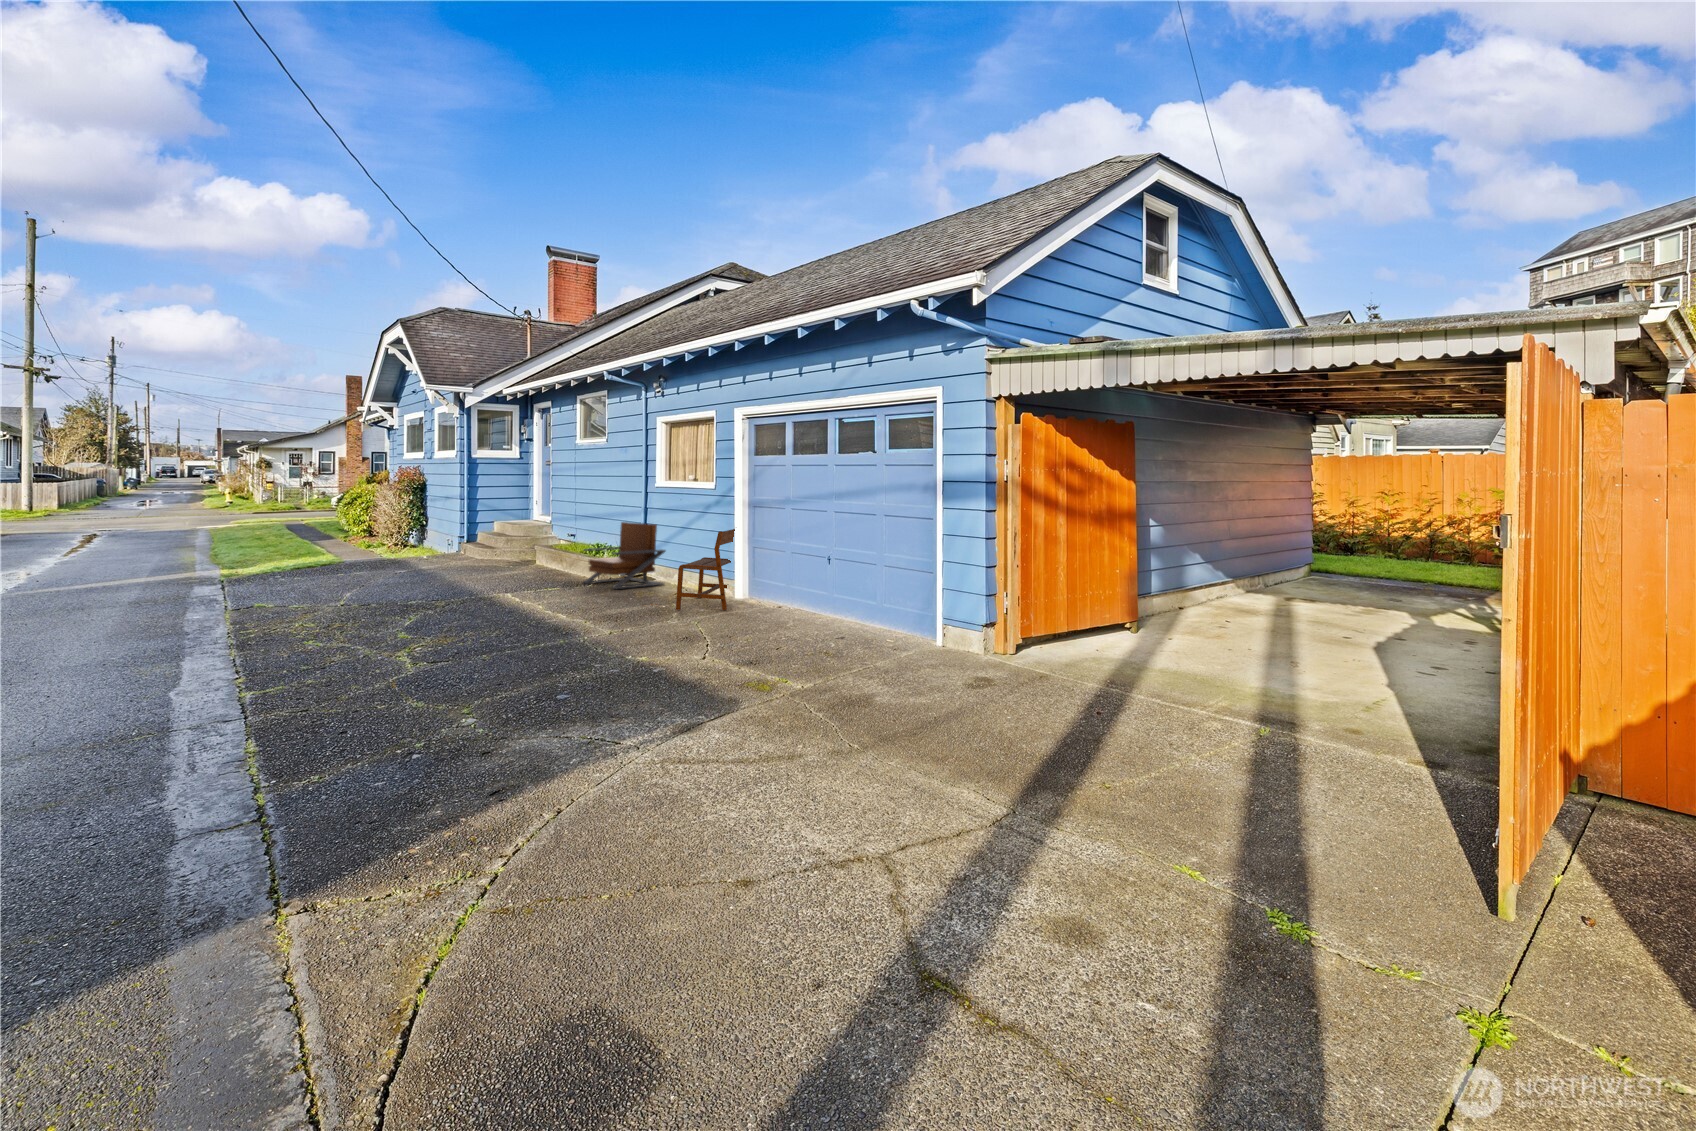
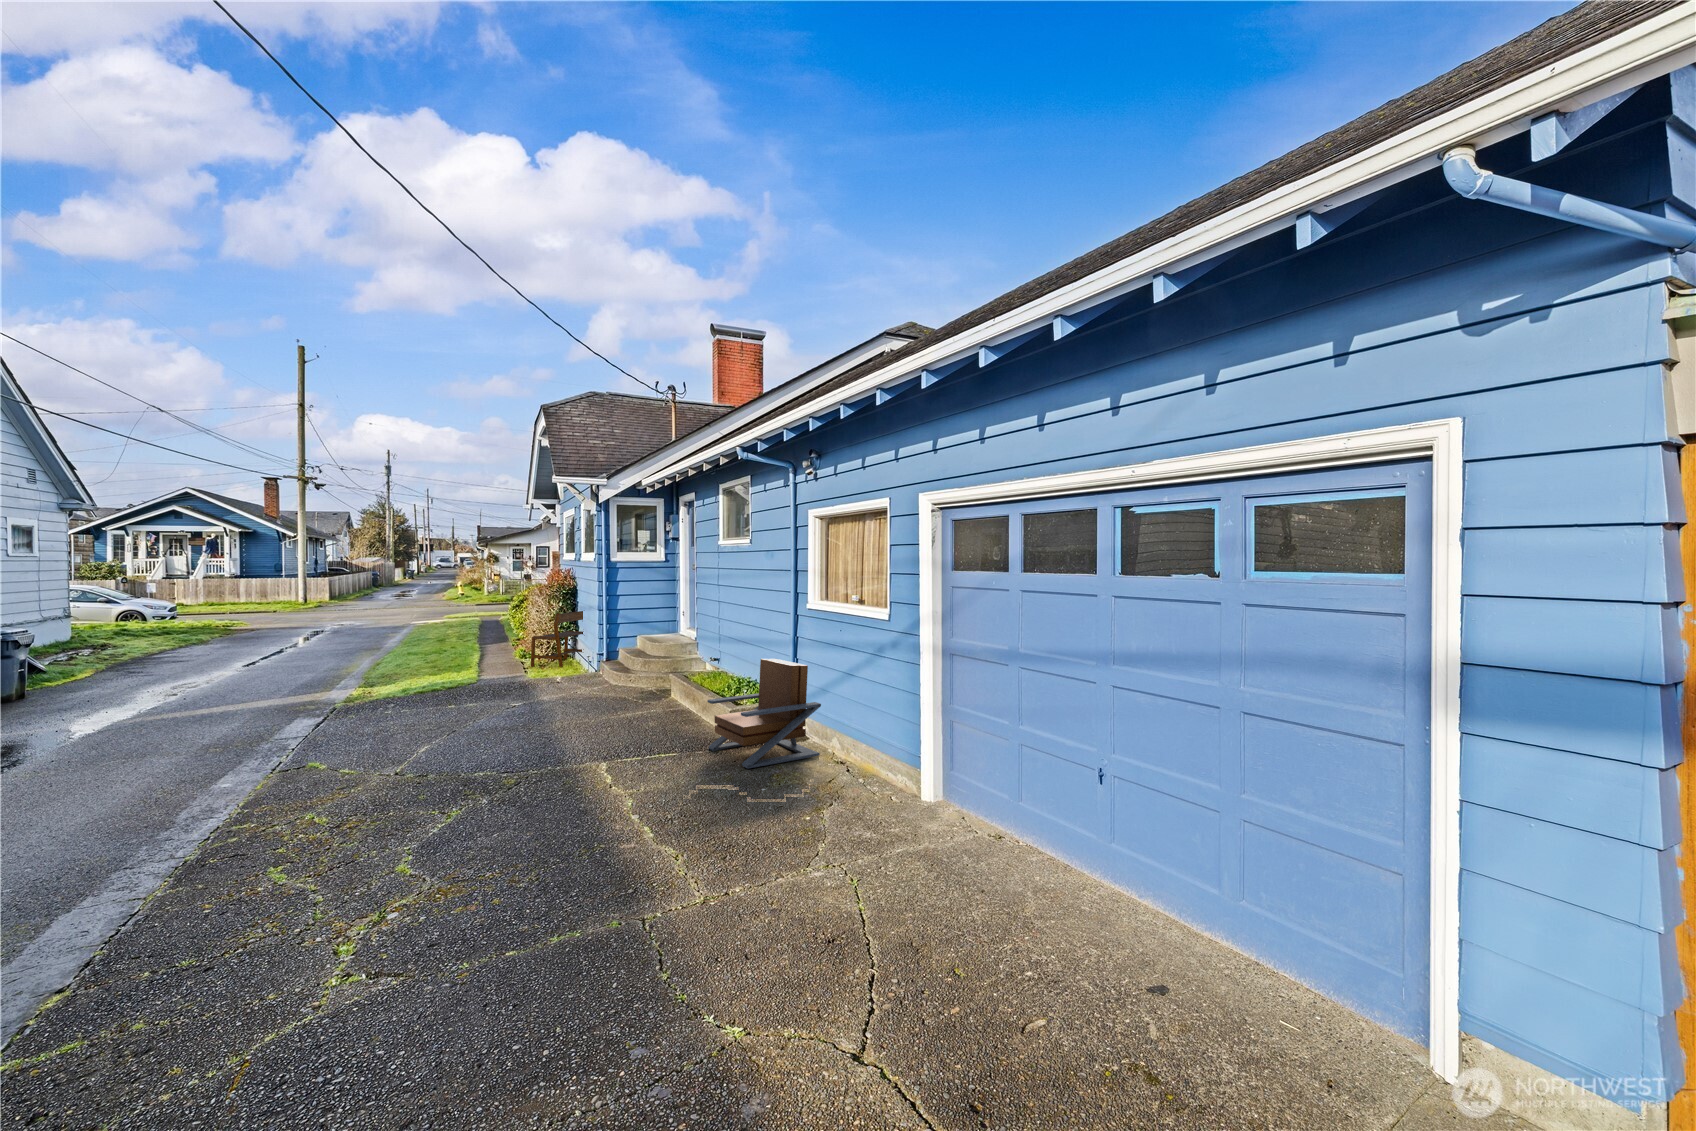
bench: present [676,529,735,610] -> present [531,611,583,667]

